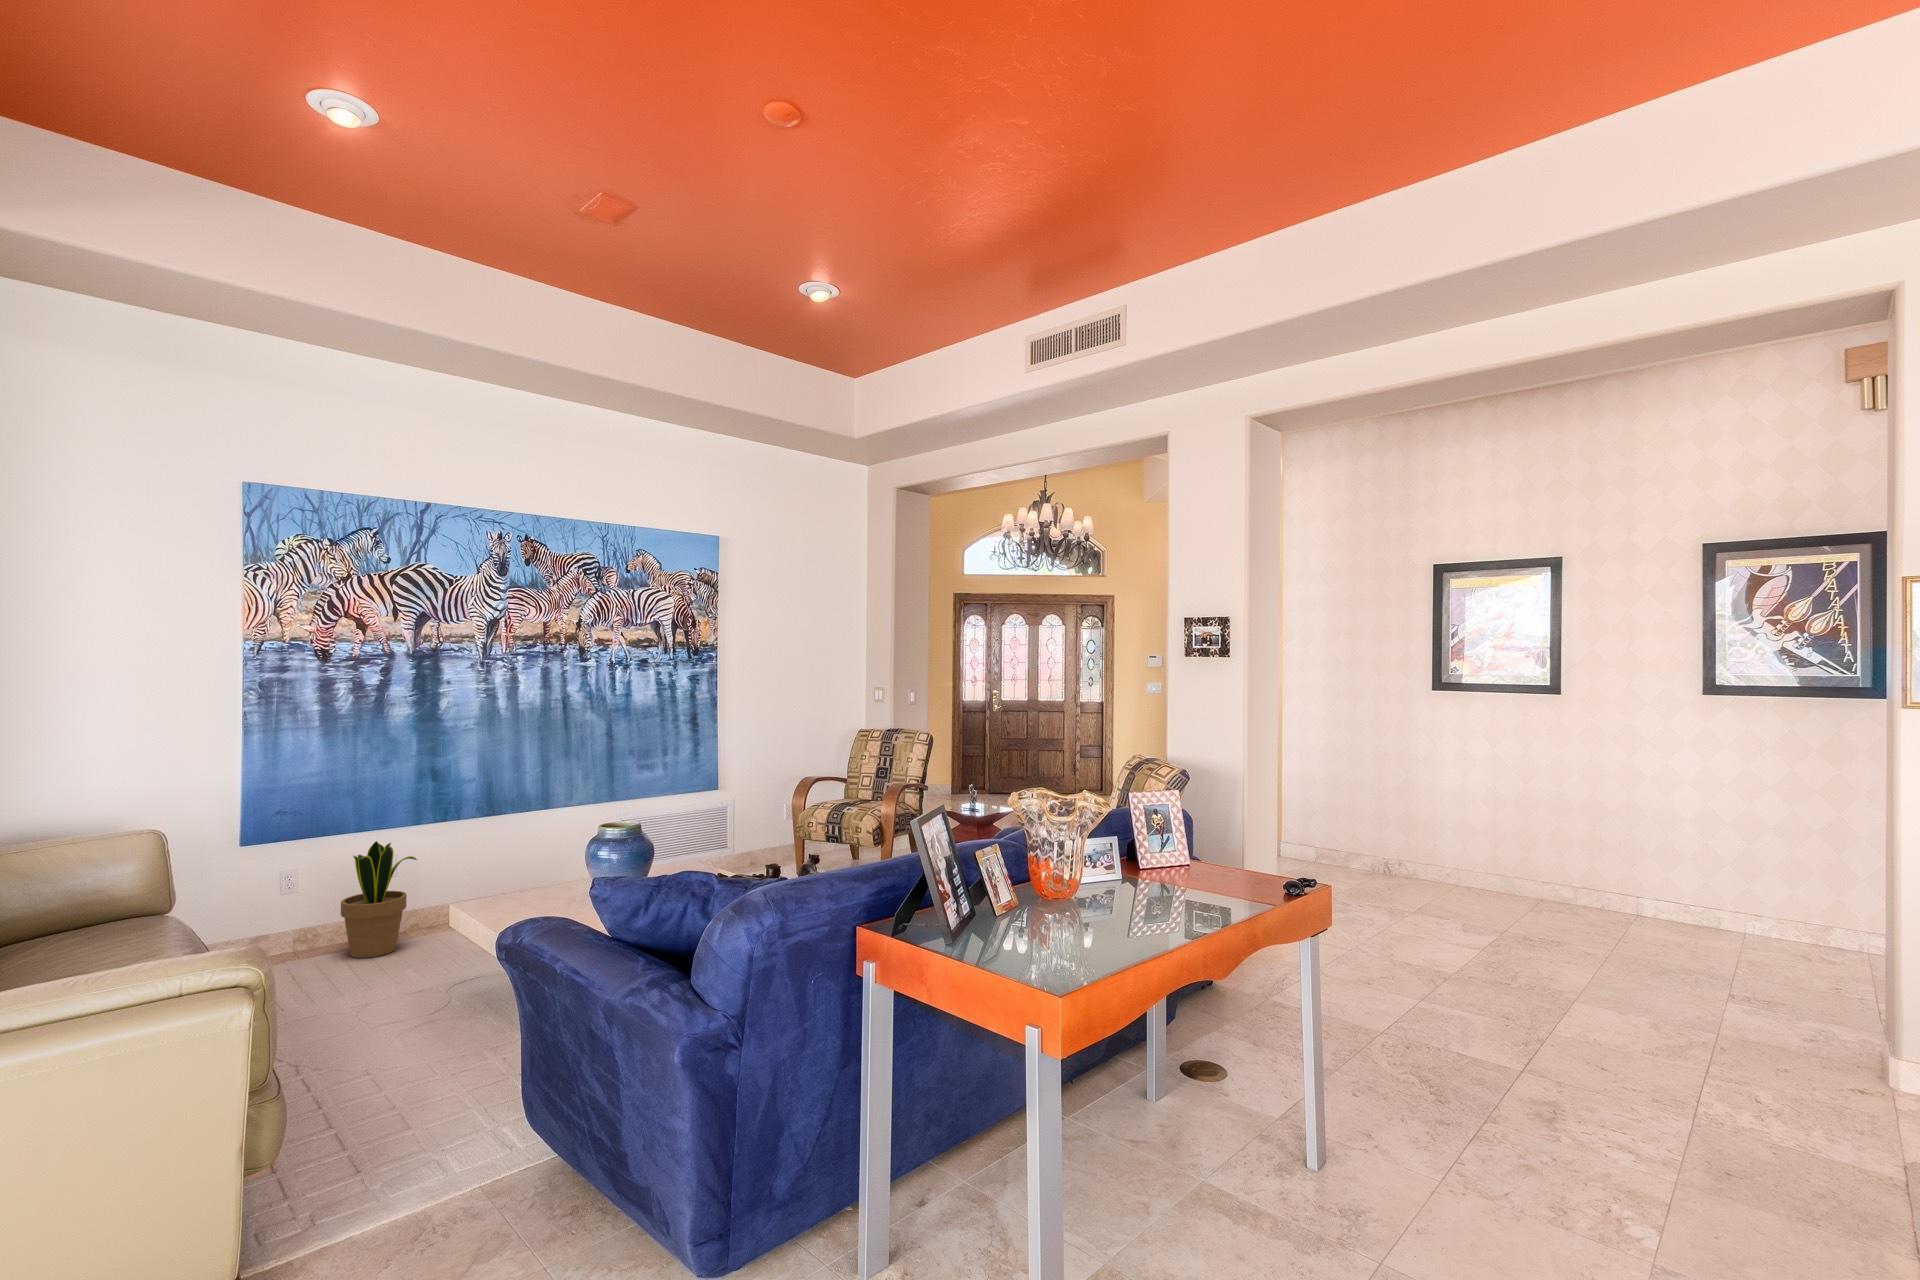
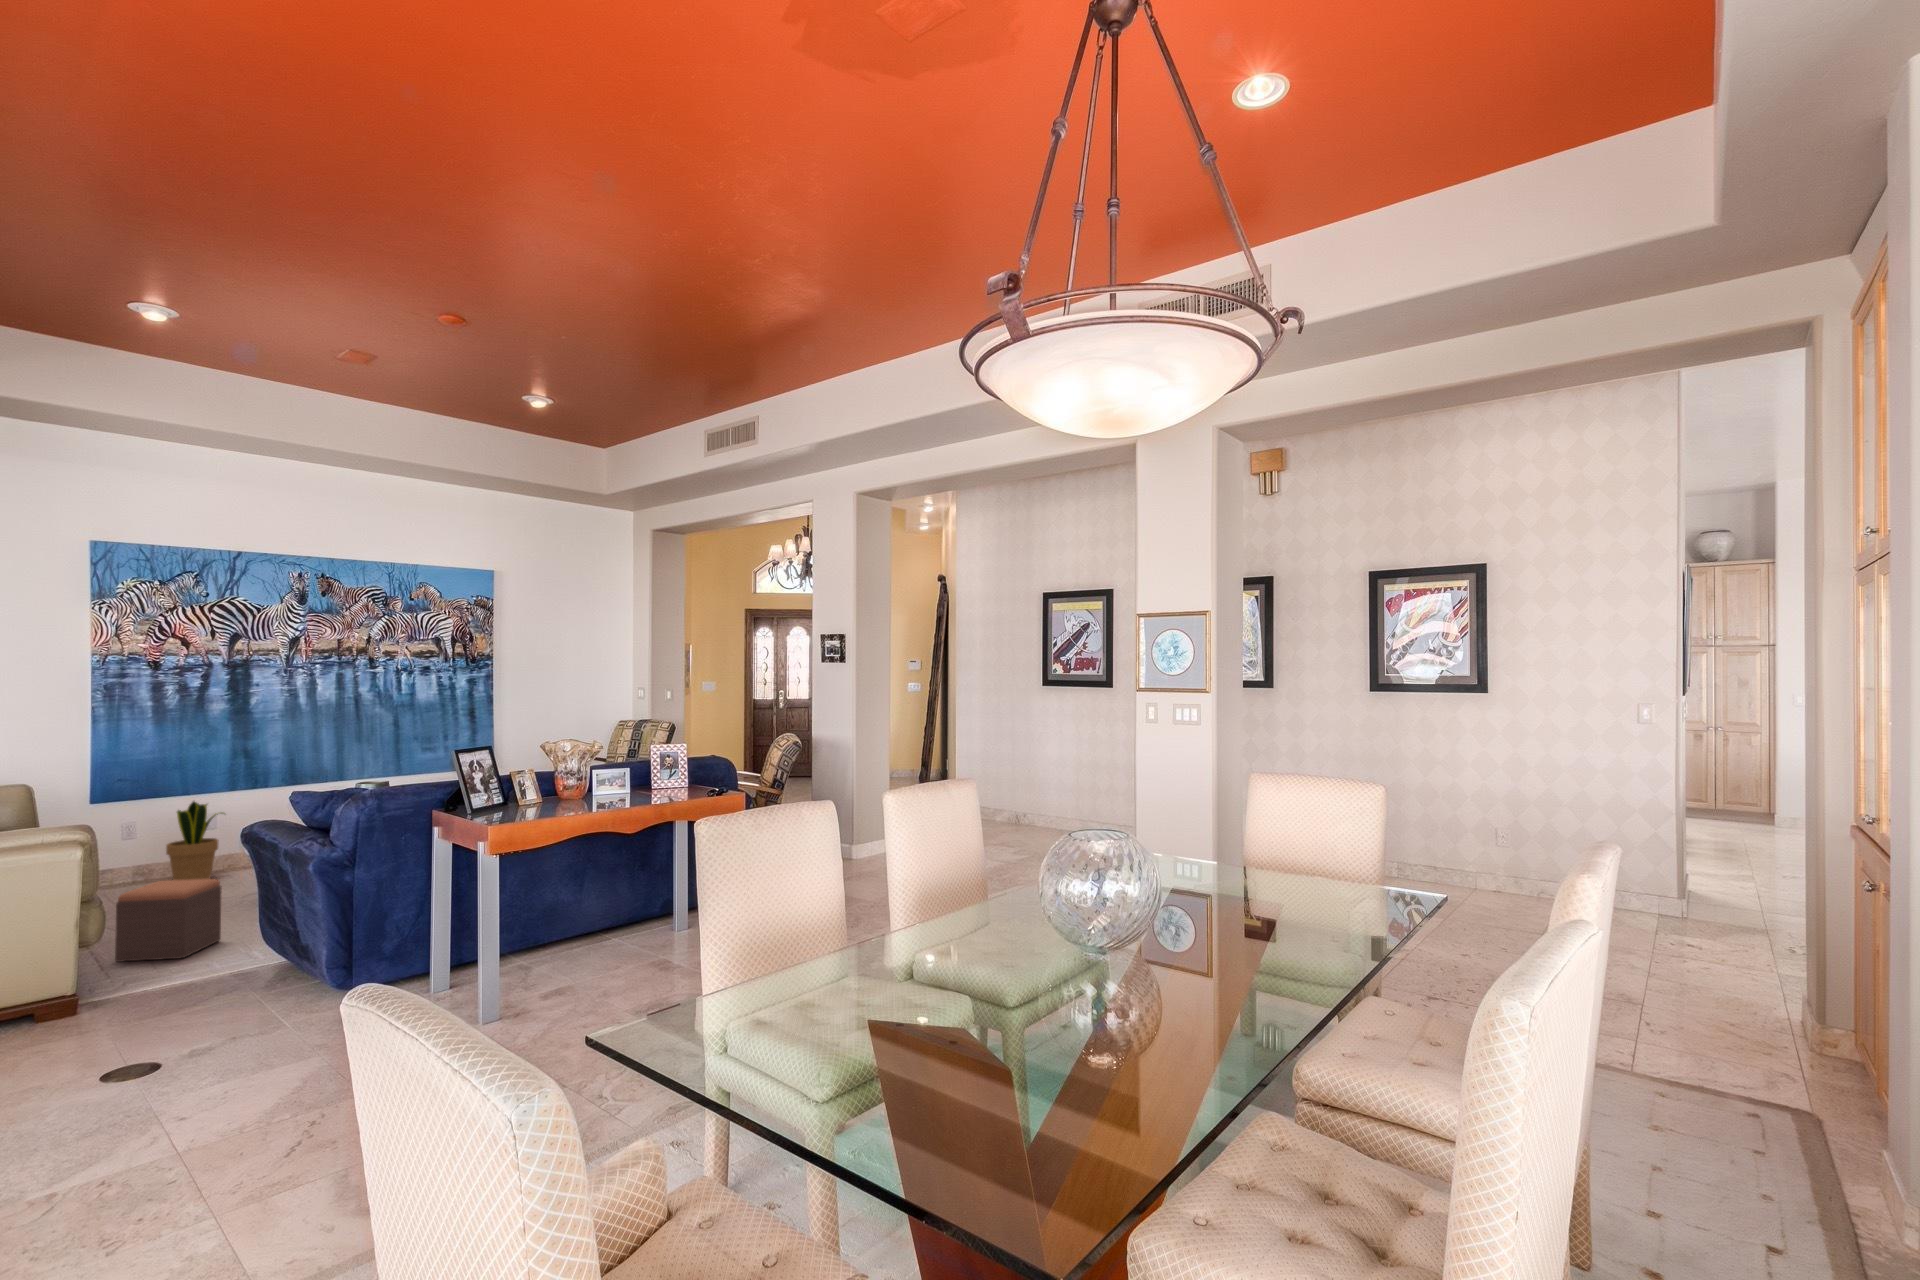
footstool: none [324,987,470,1135] -> present [115,879,222,962]

